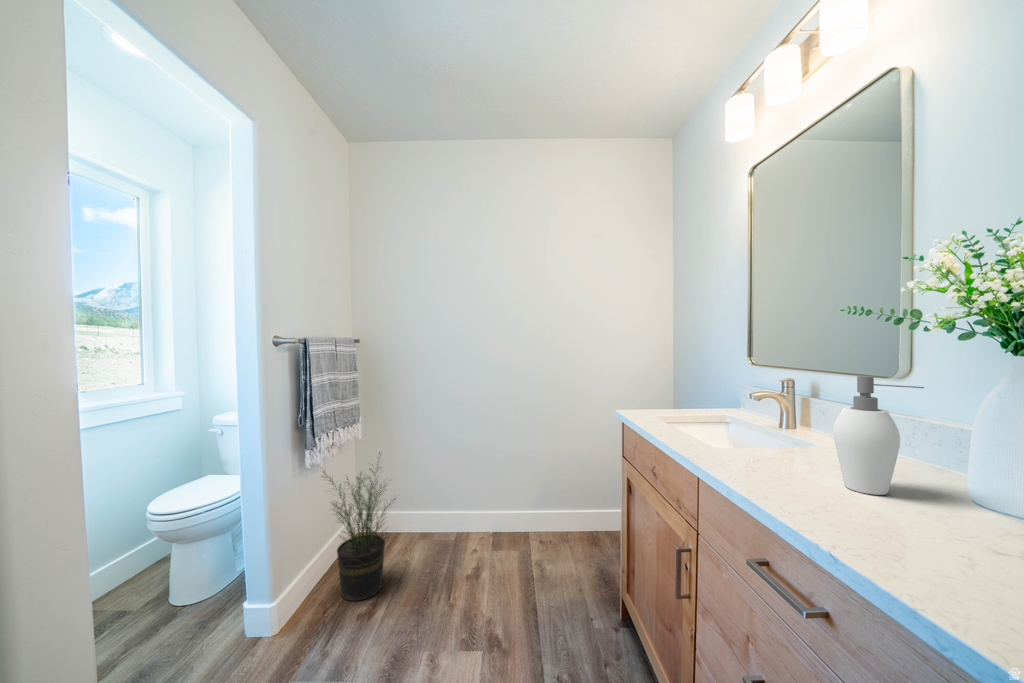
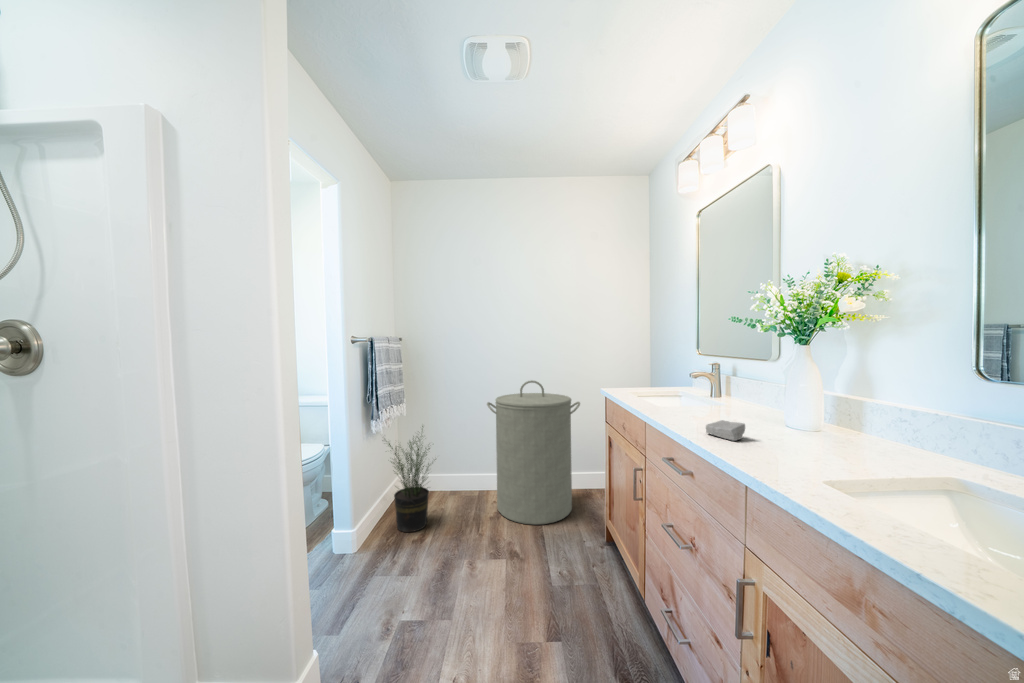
soap dispenser: present [833,376,924,495] -> none [718,355,760,421]
laundry hamper: none [465,394,587,589] -> present [487,380,580,525]
soap bar: none [854,513,956,575] -> present [706,420,745,441]

